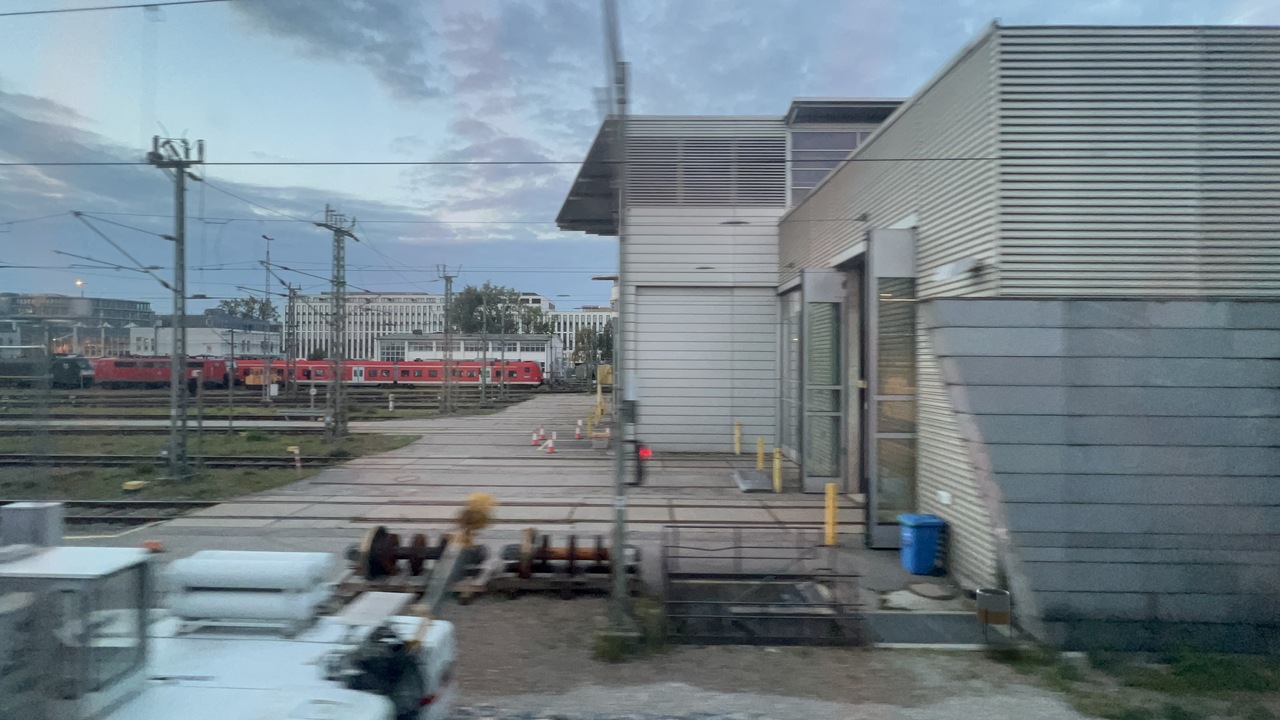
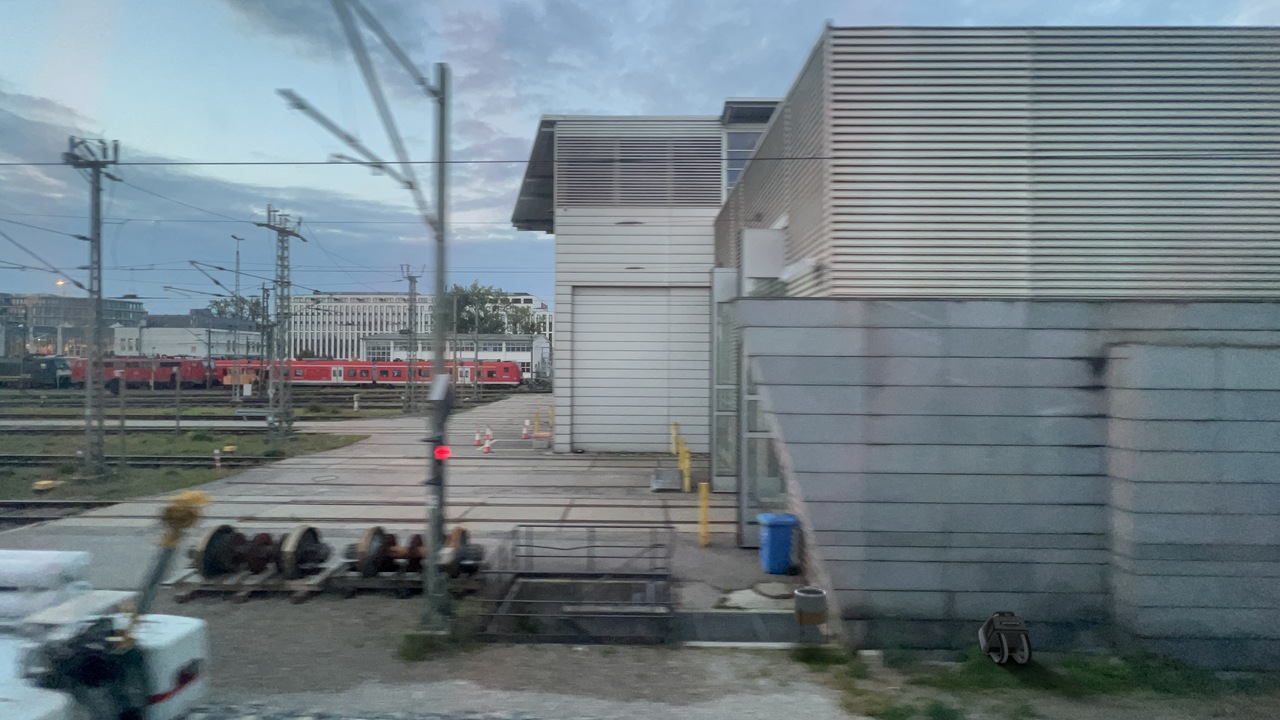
backpack: none [1167,610,1232,662] -> present [979,611,1032,664]

